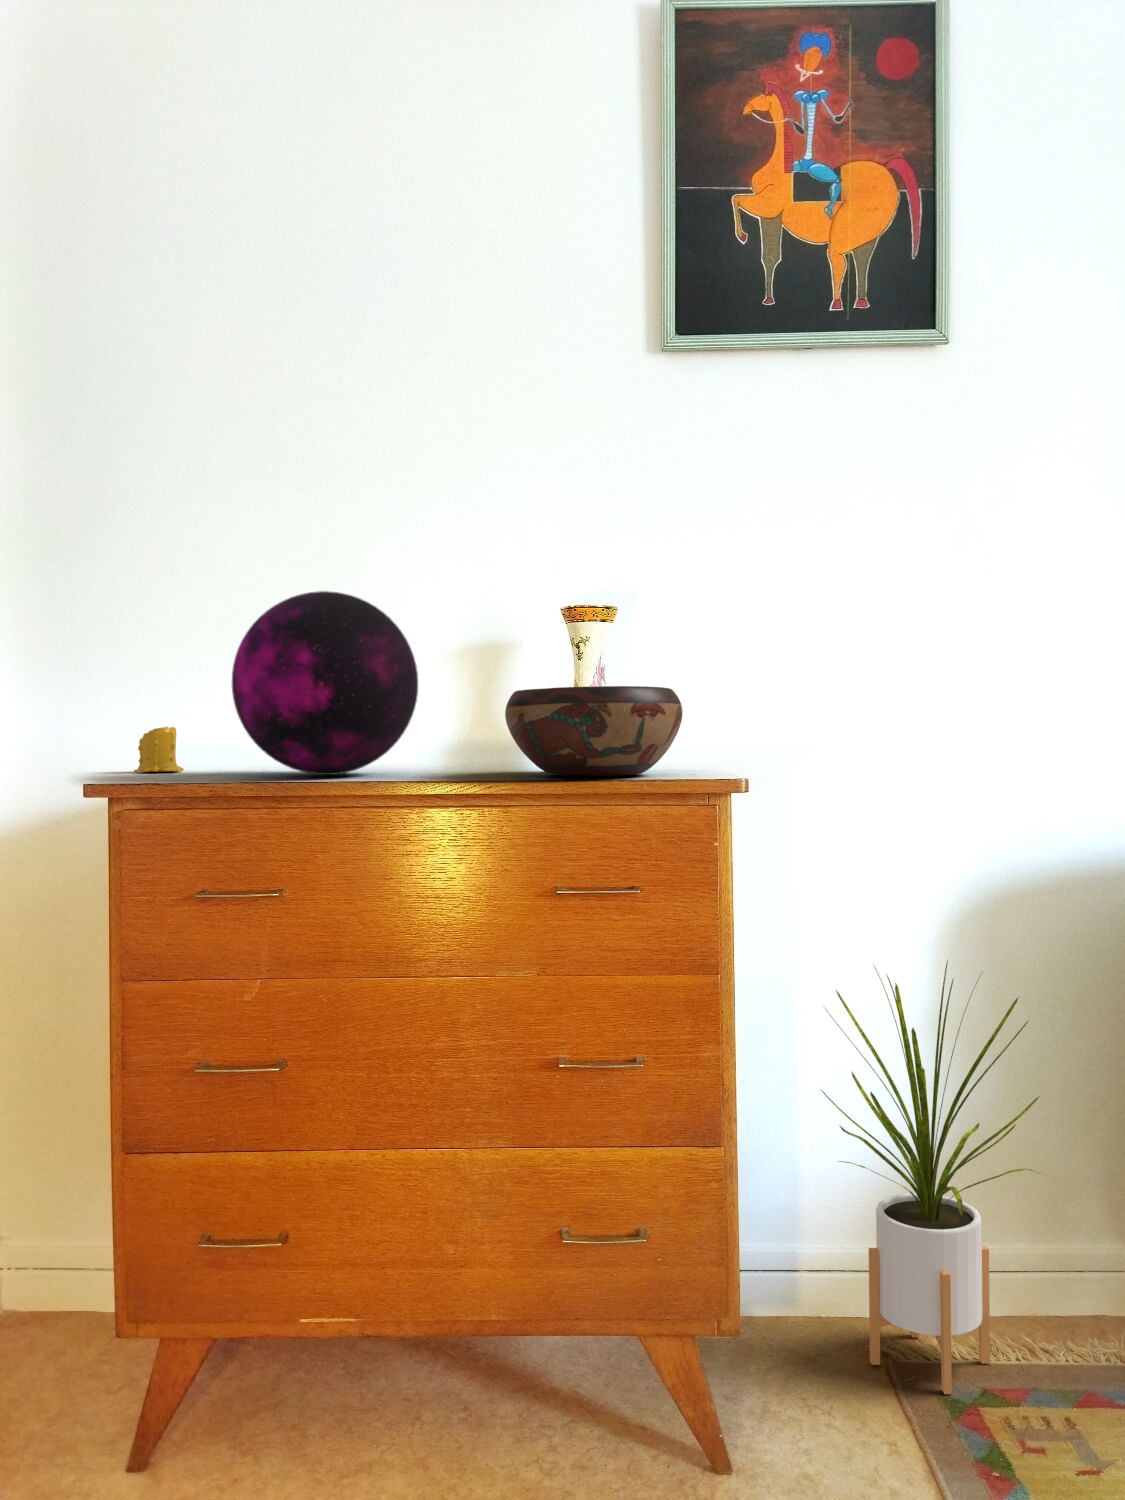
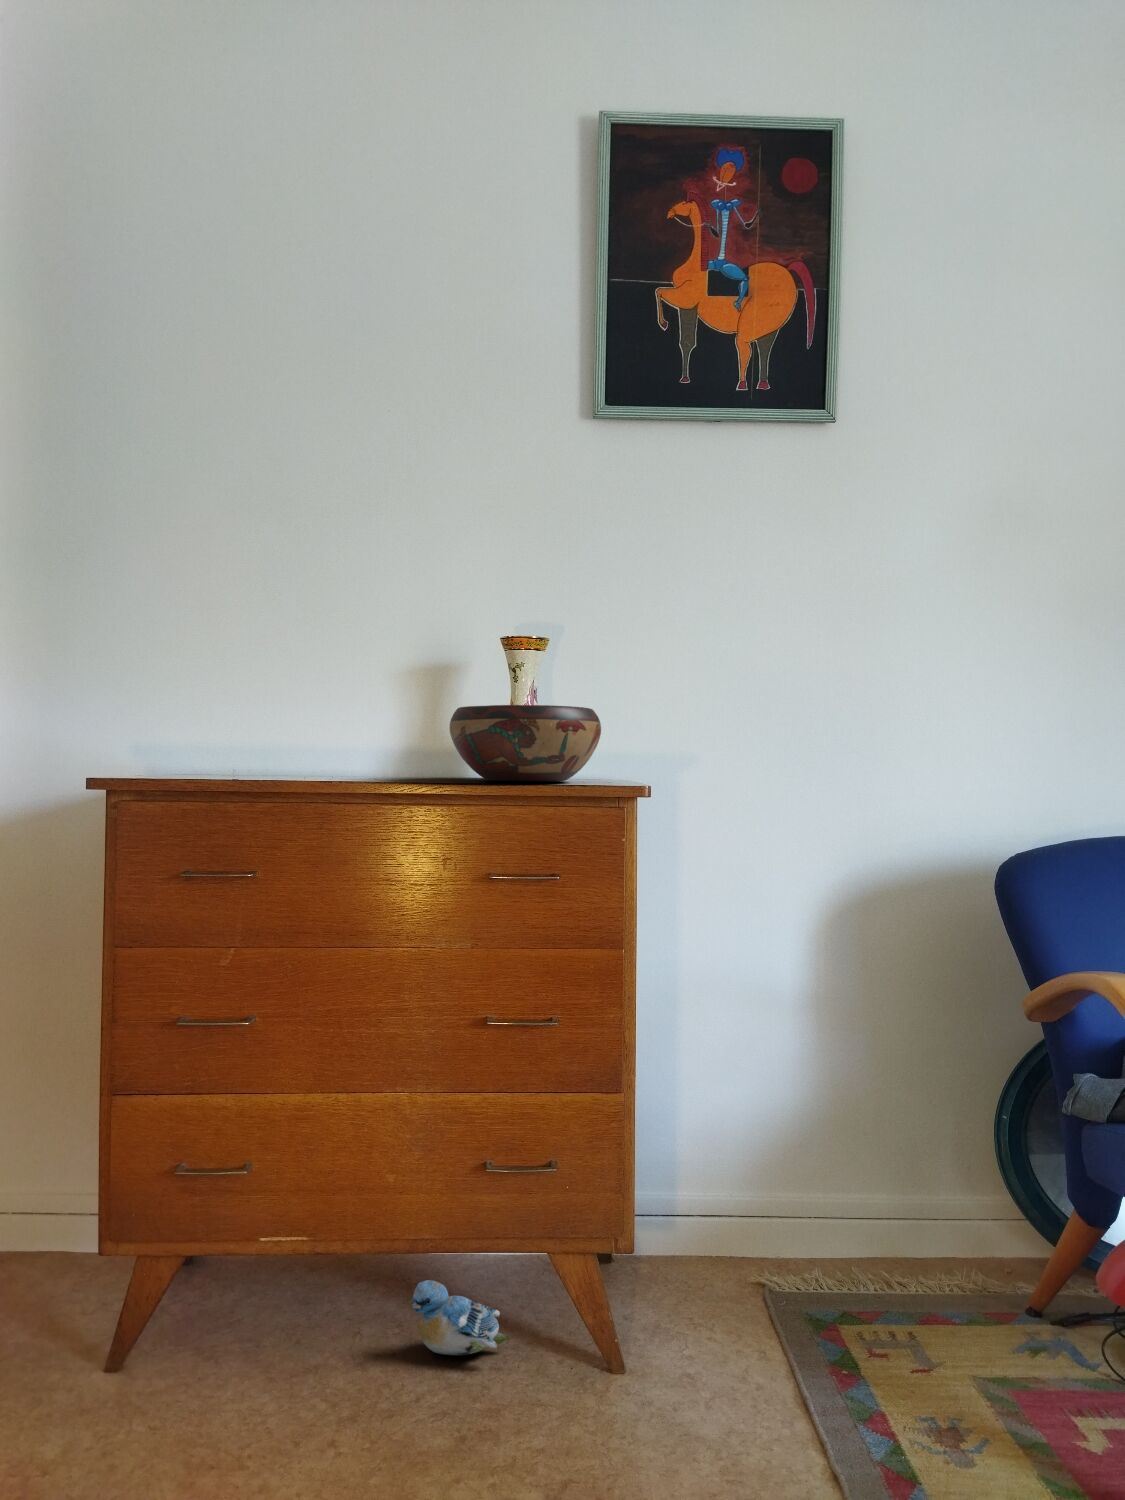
decorative orb: present [232,591,418,775] -> none [212,617,374,776]
candle: present [134,727,184,772] -> none [119,730,164,771]
house plant: present [821,960,1039,1394] -> none [713,946,899,1315]
plush toy: none [474,1361,594,1450] -> present [409,1280,510,1355]

